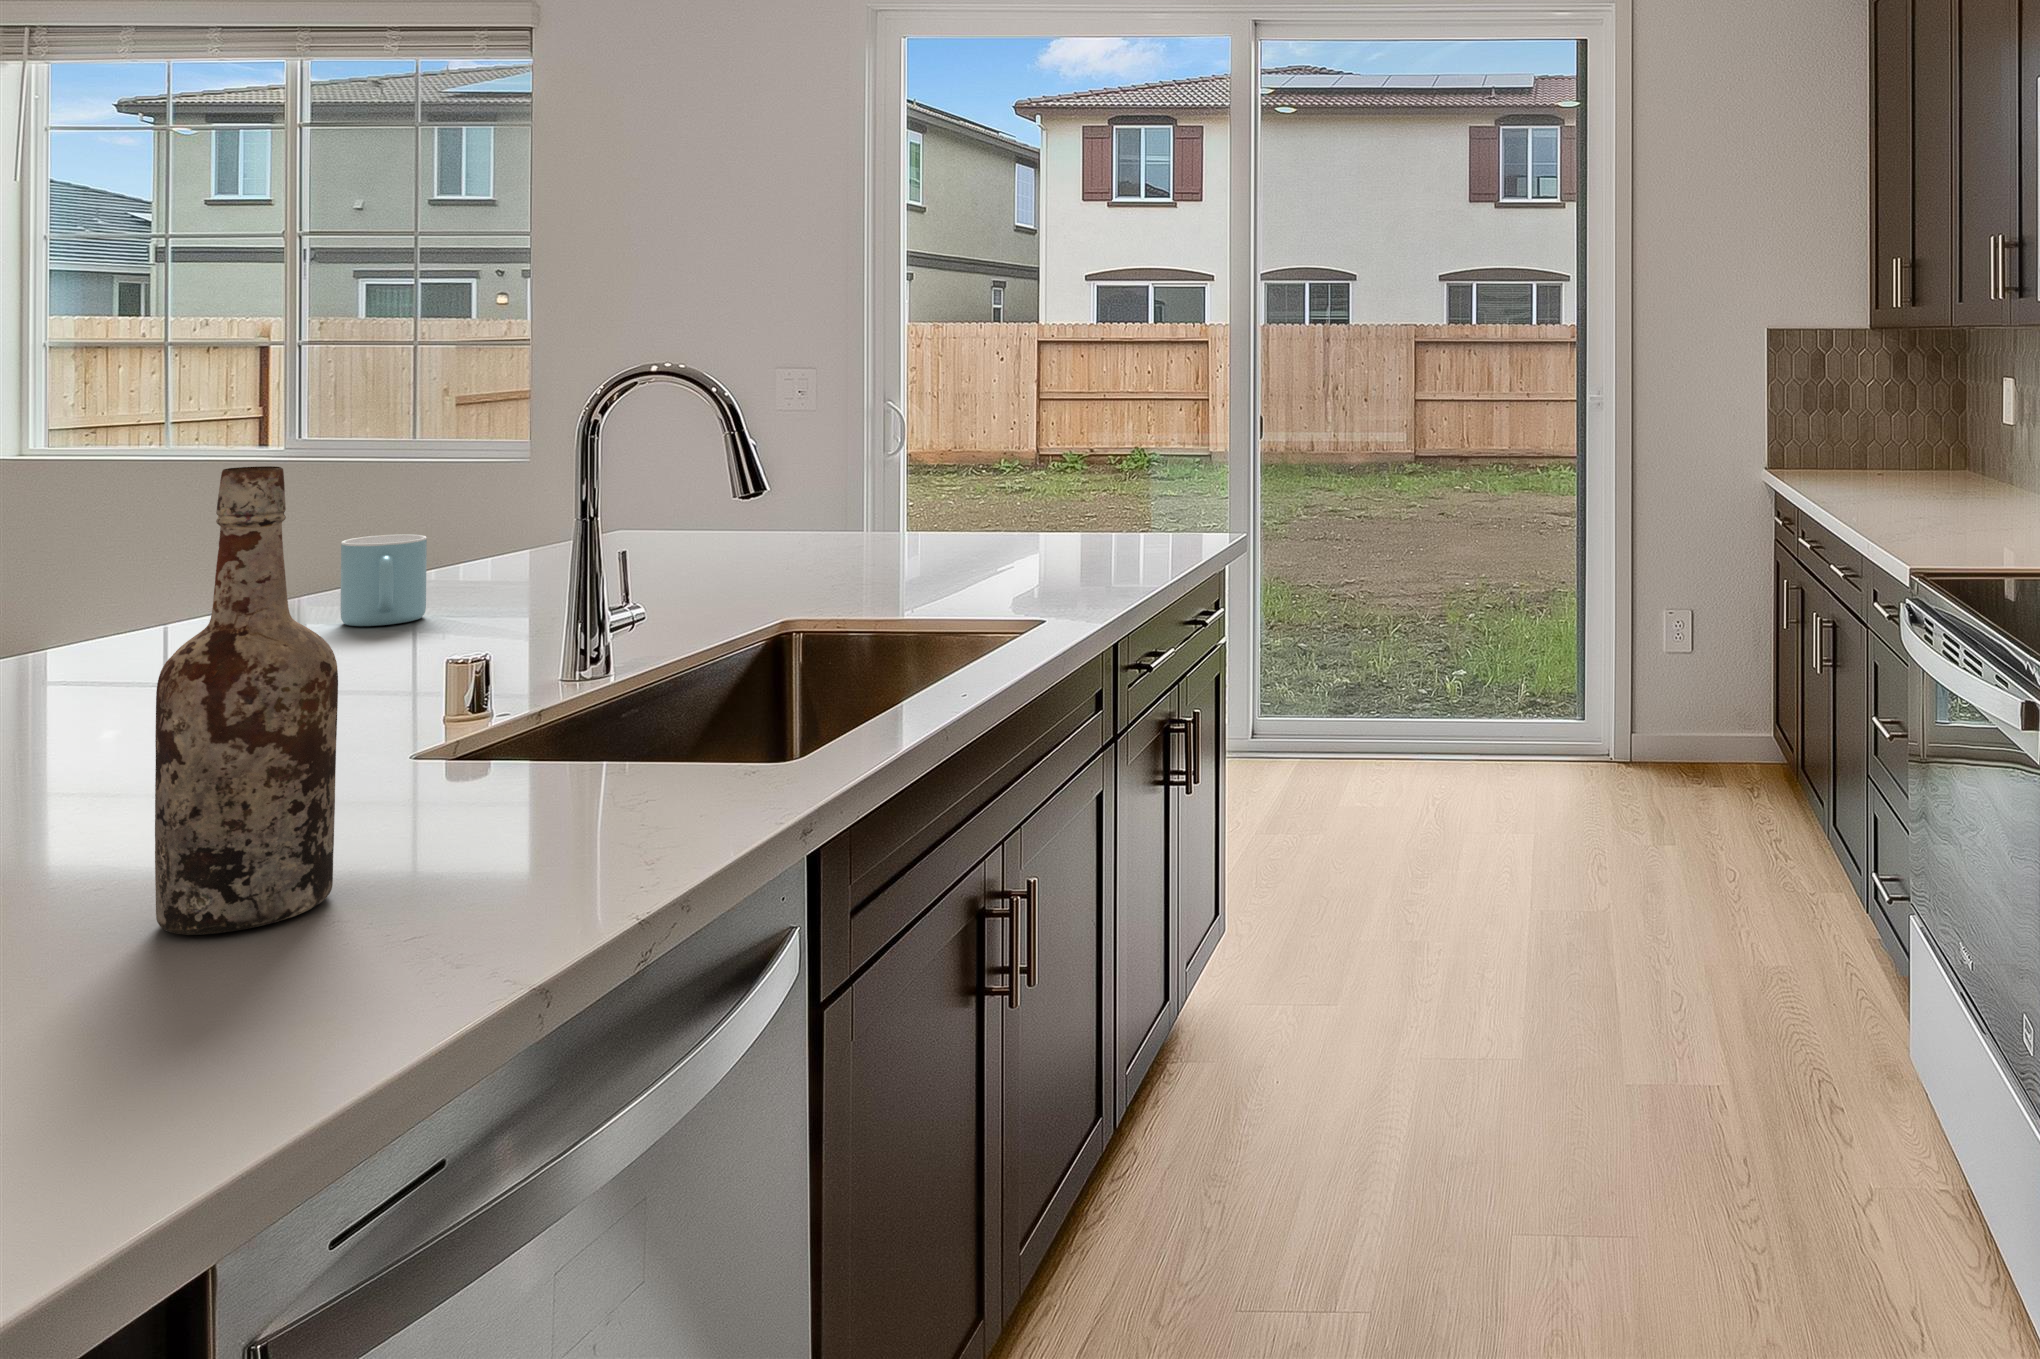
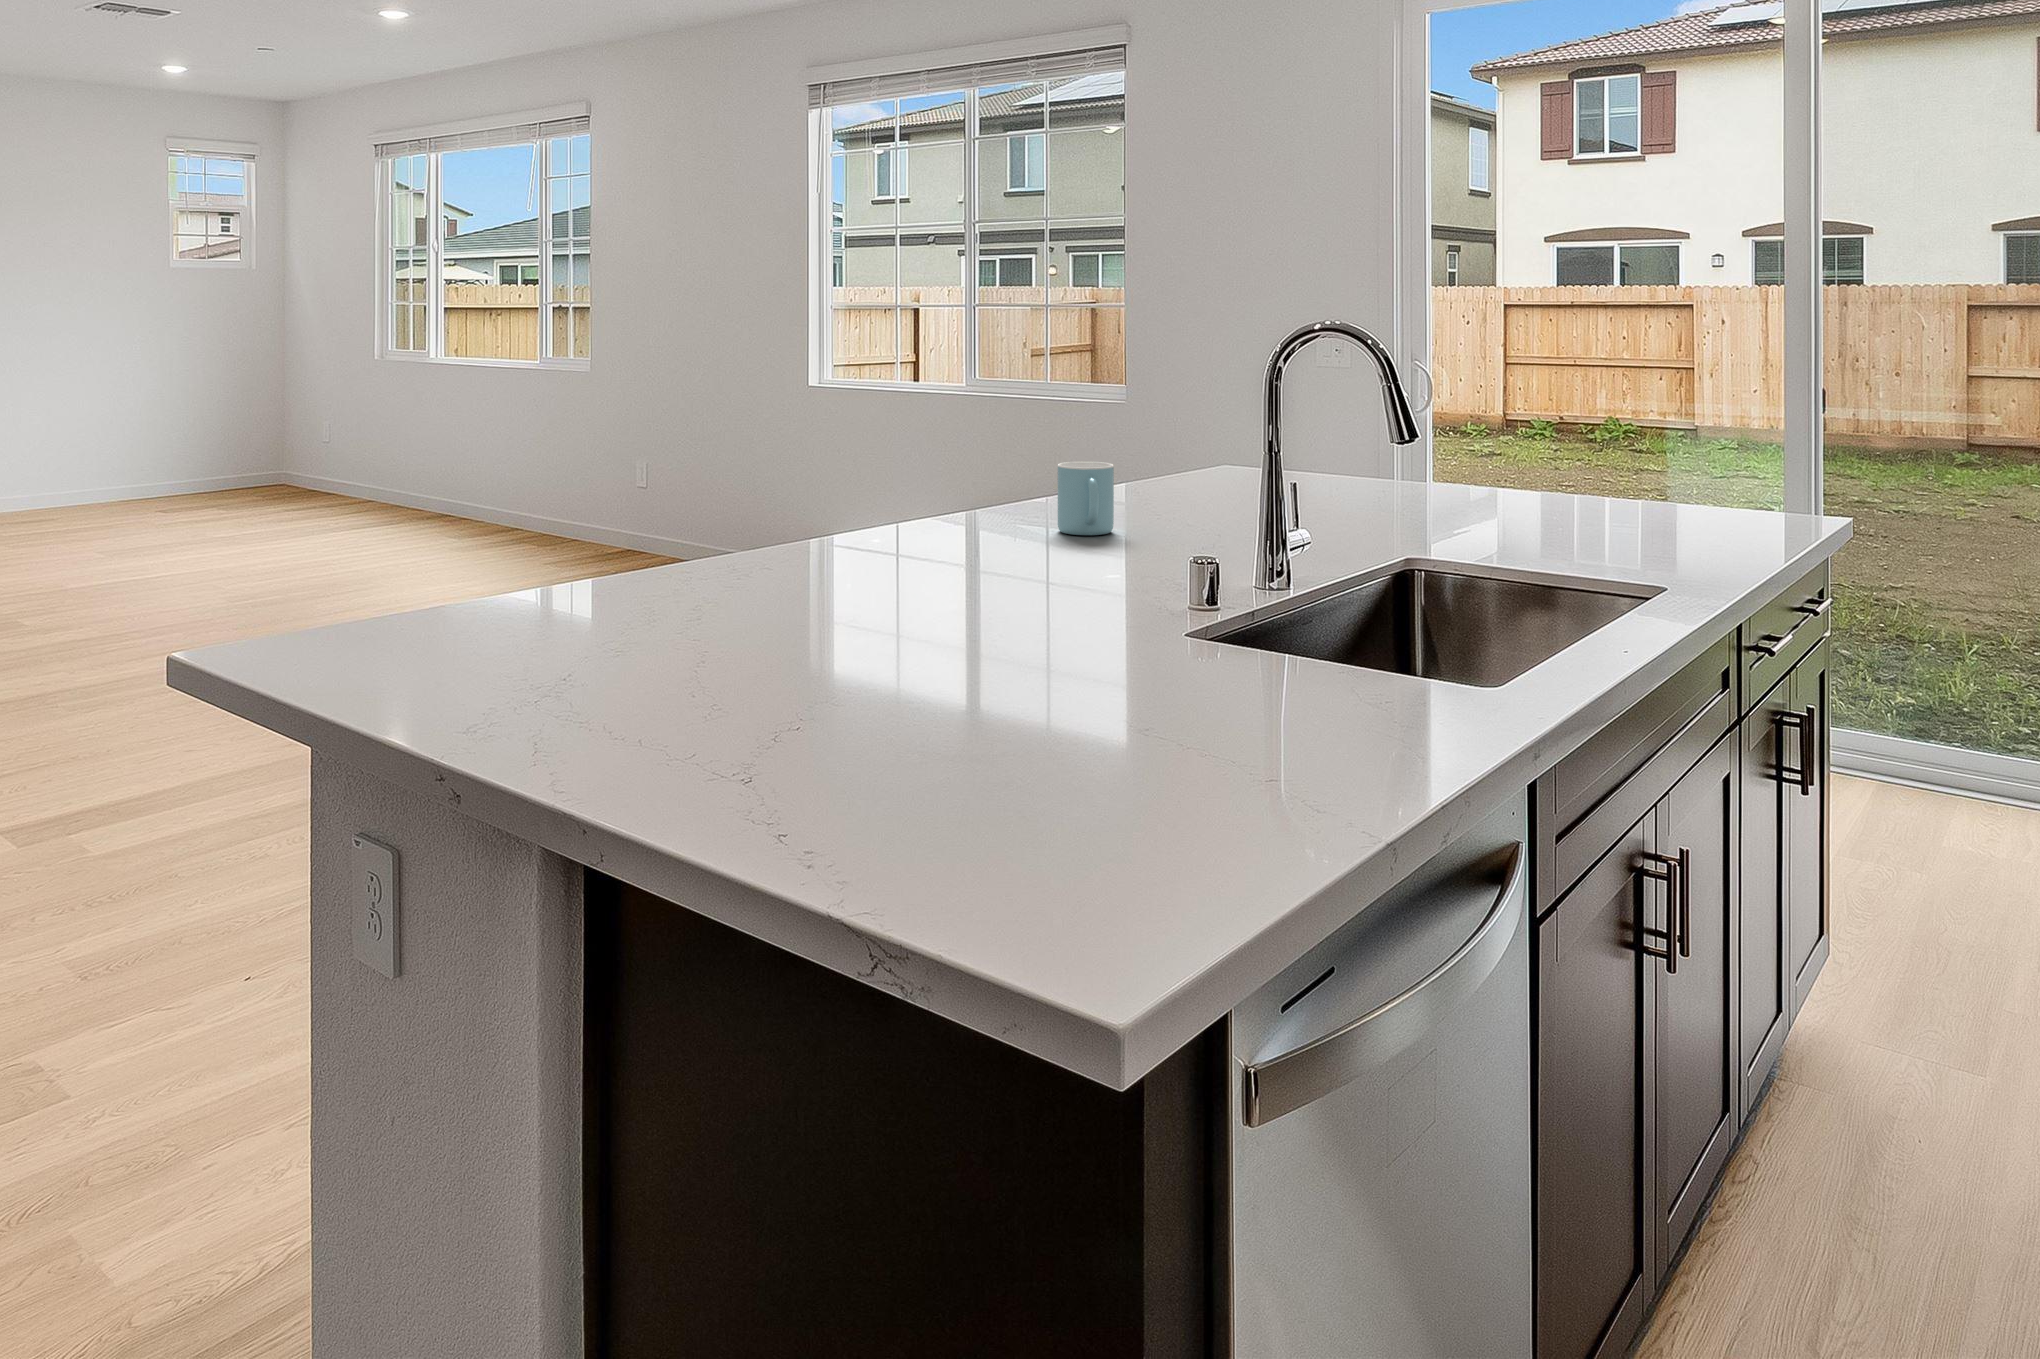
wine bottle: present [155,466,338,935] -> none [1129,389,1240,765]

